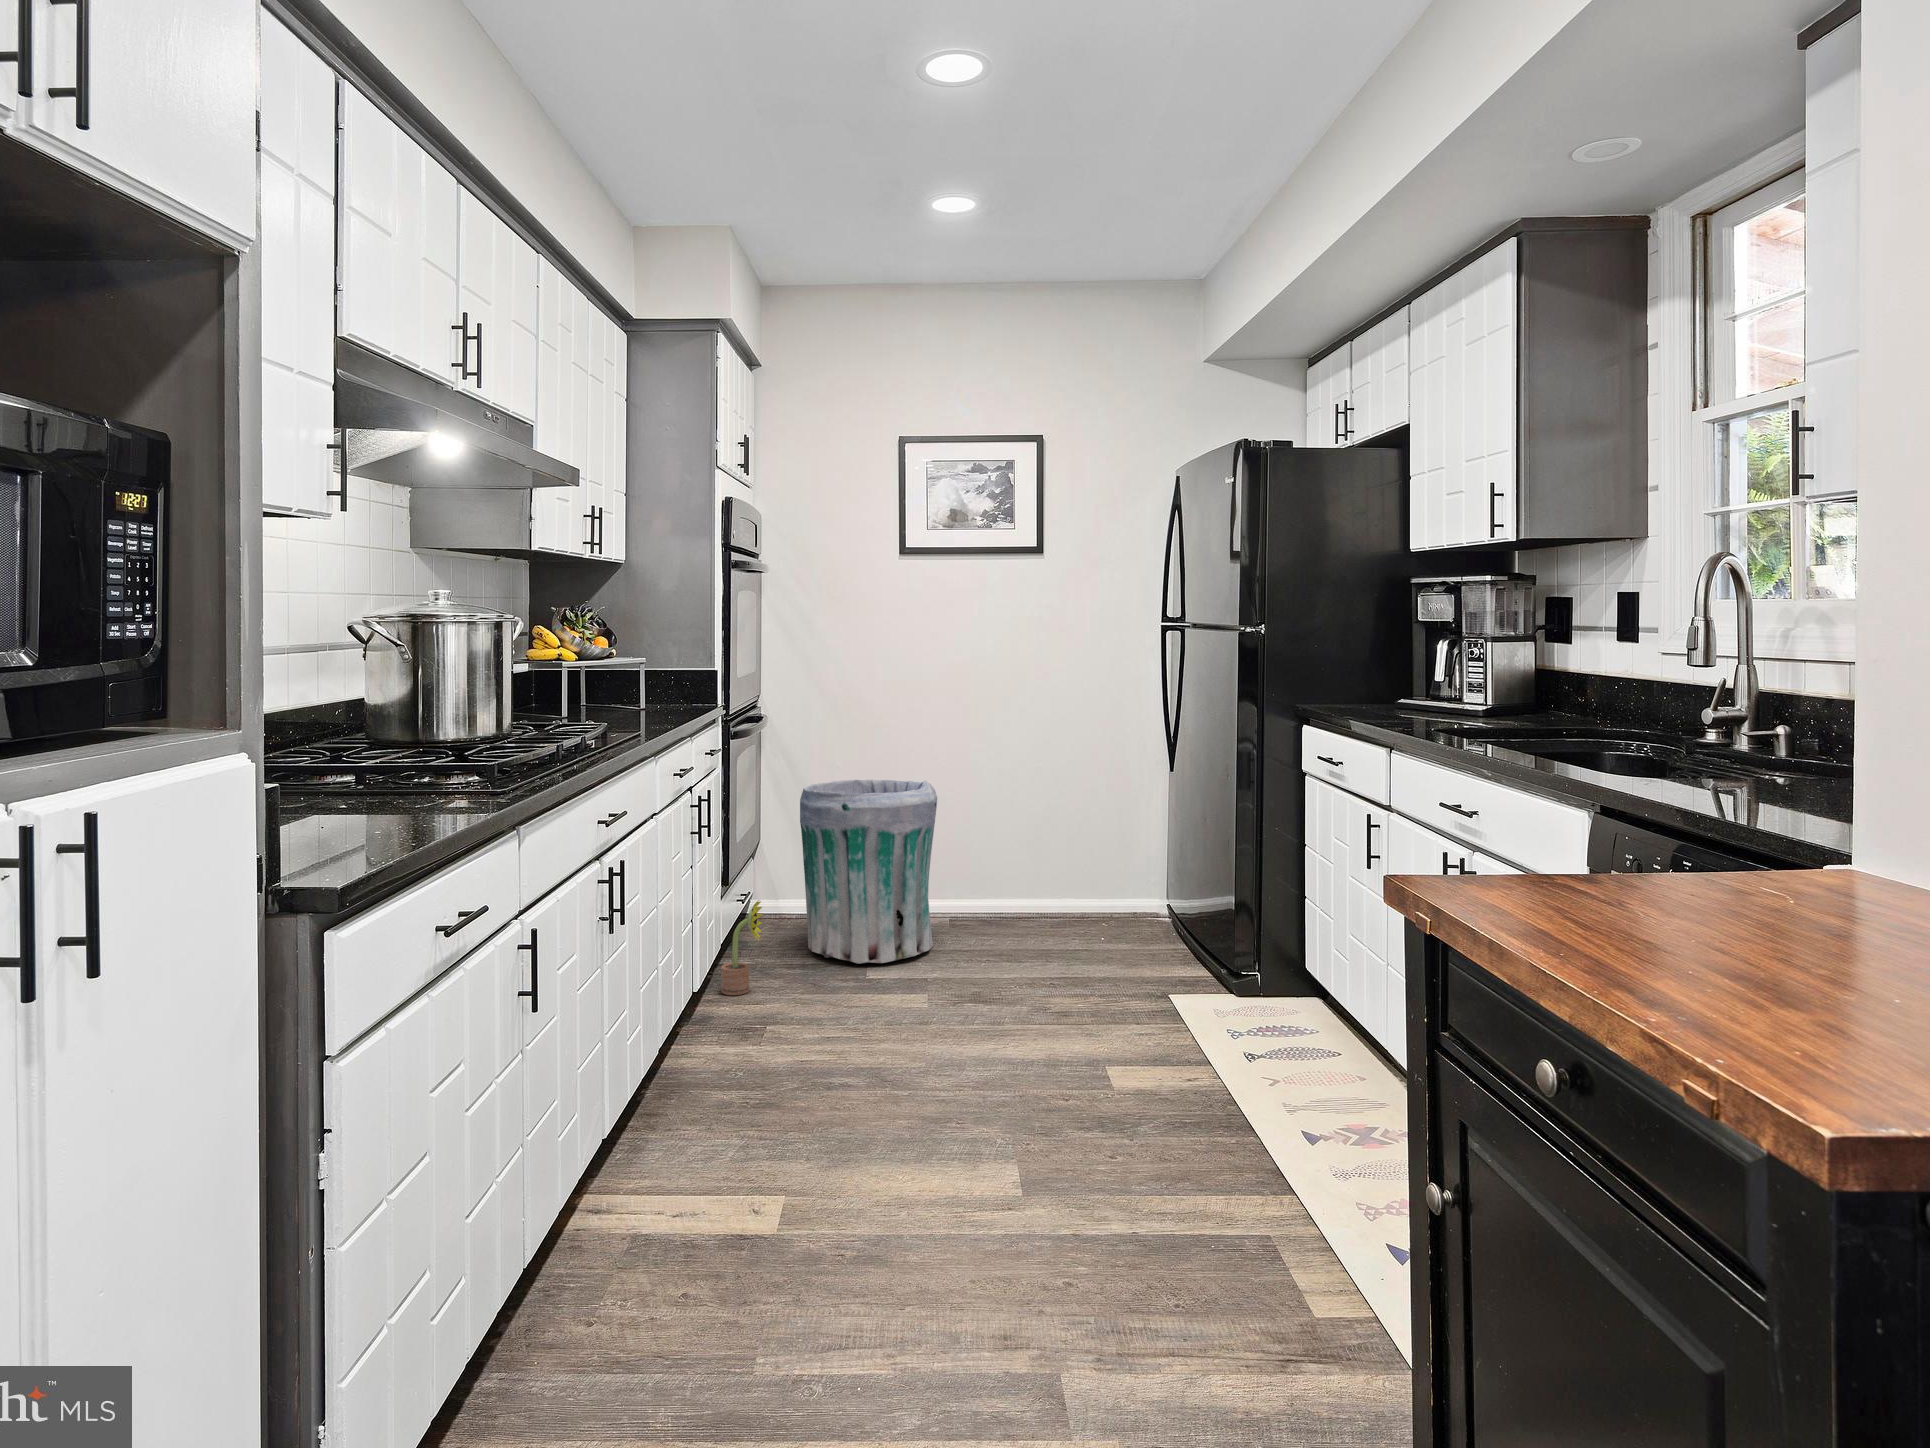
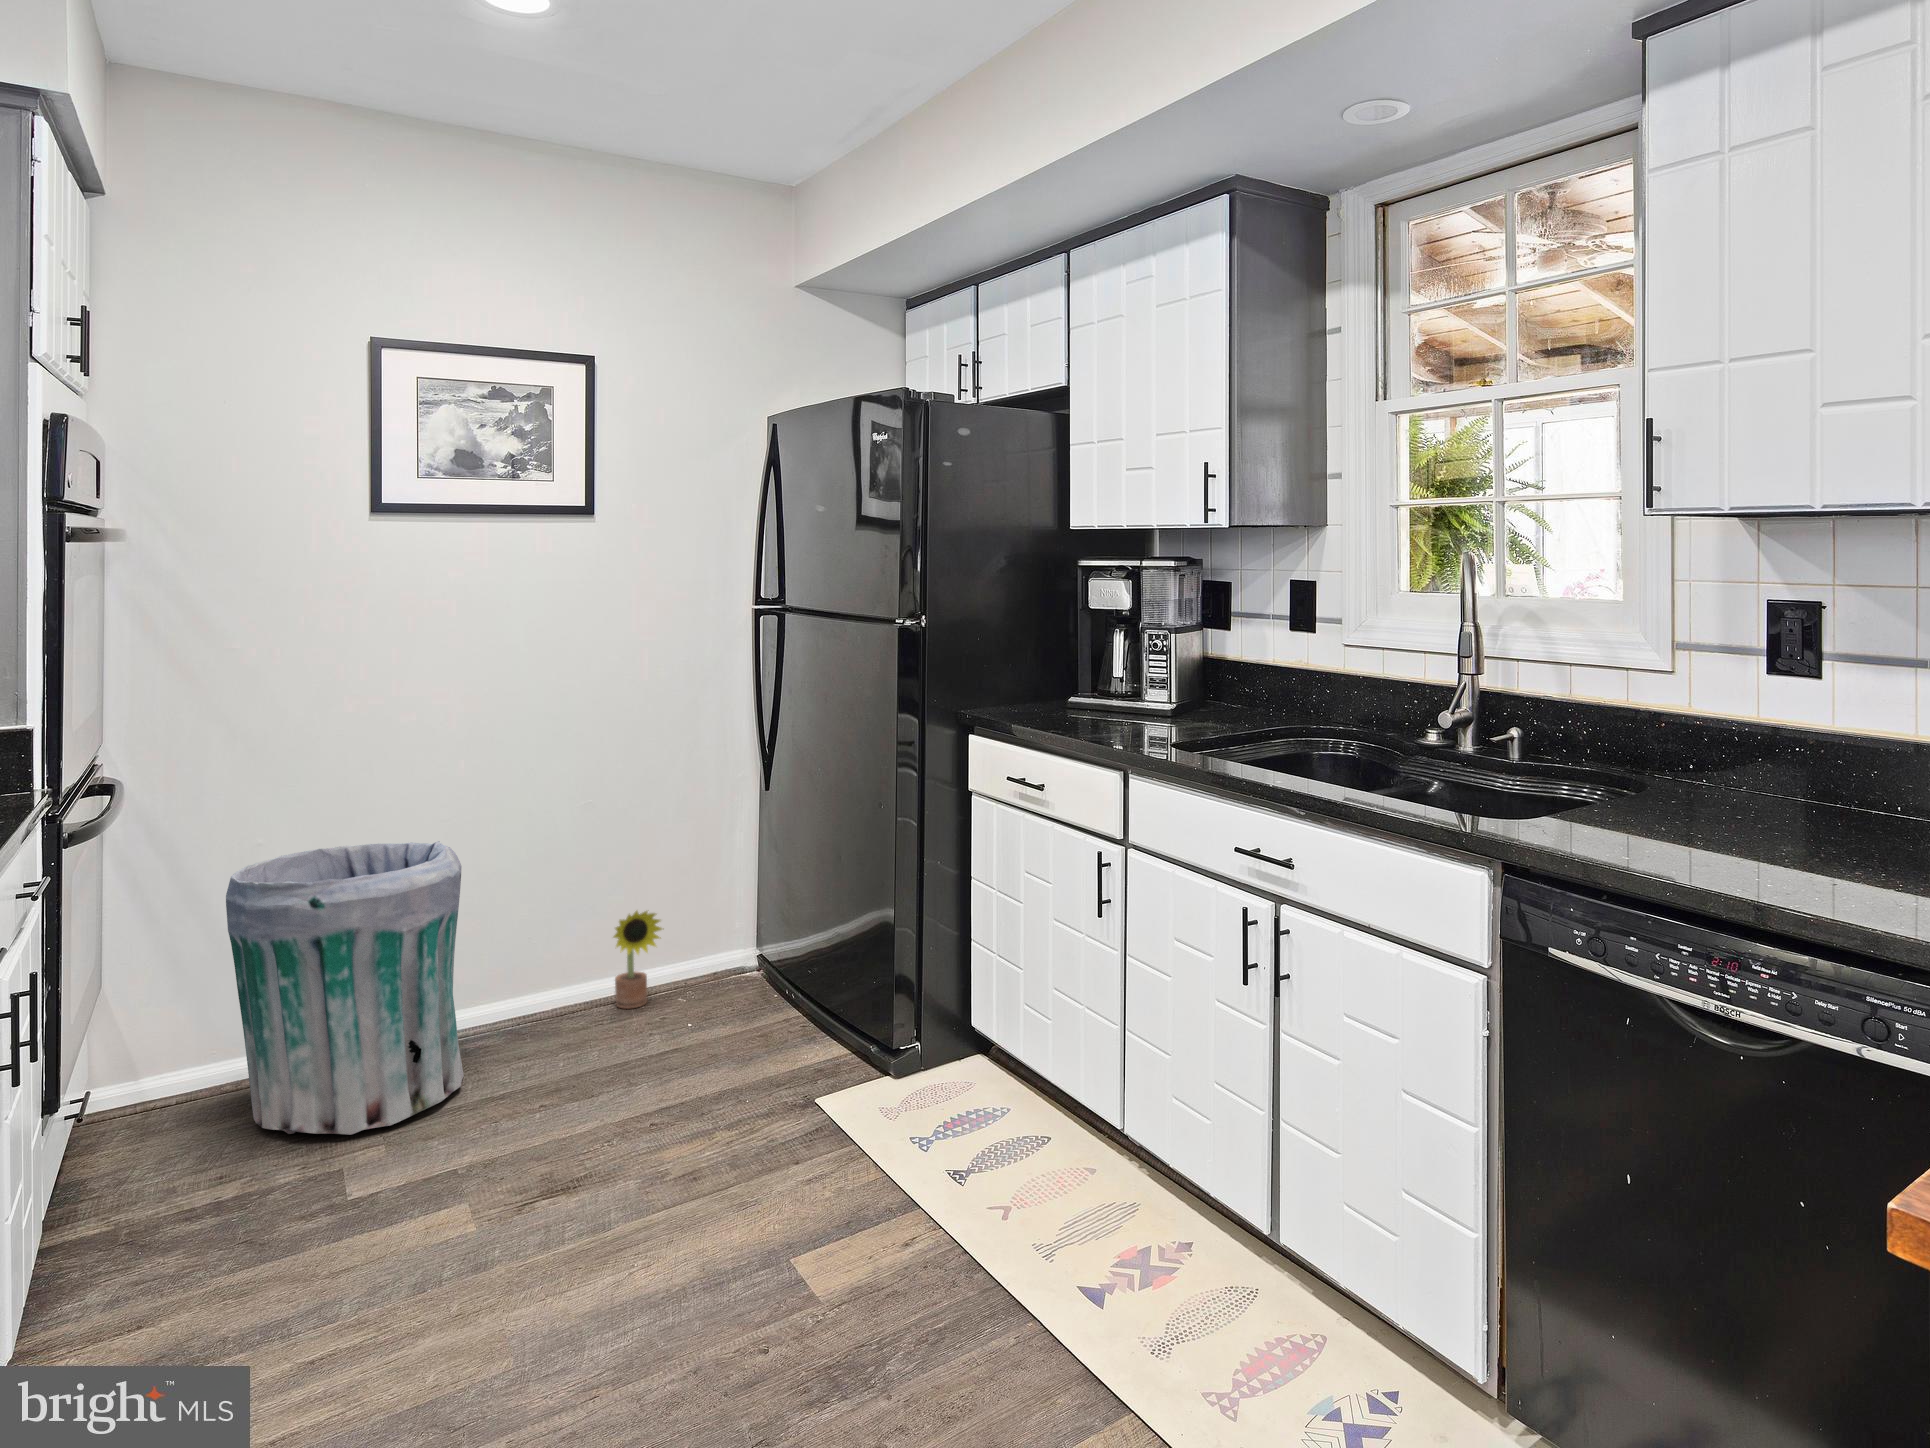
decorative plant: present [721,900,762,995] -> present [614,911,662,1009]

